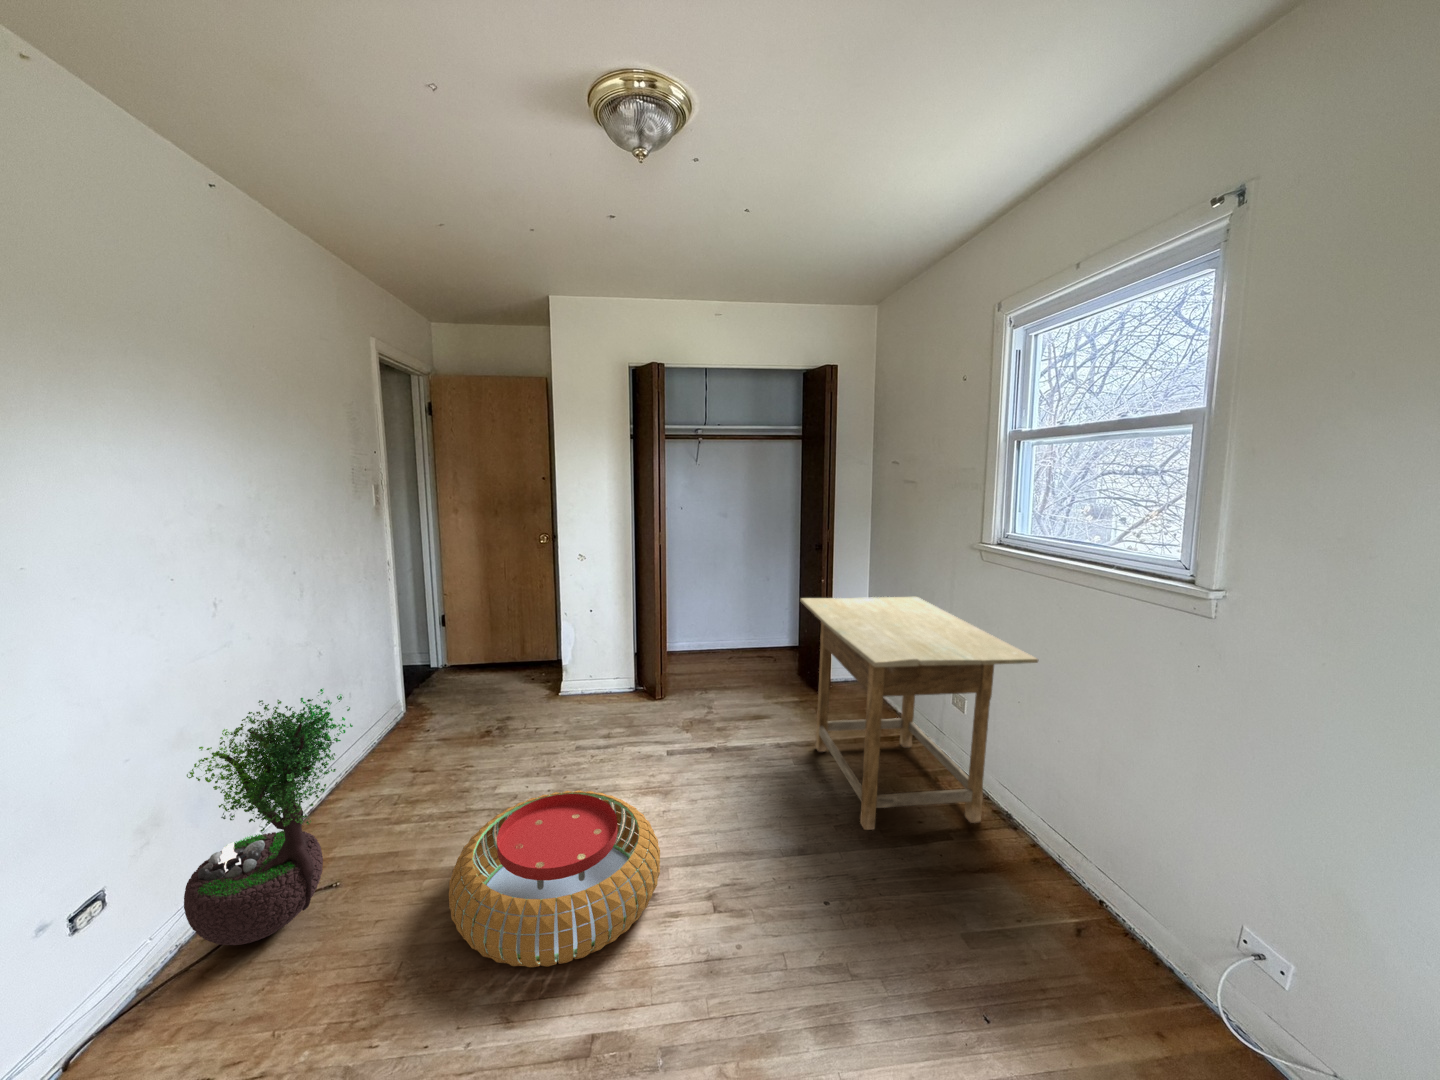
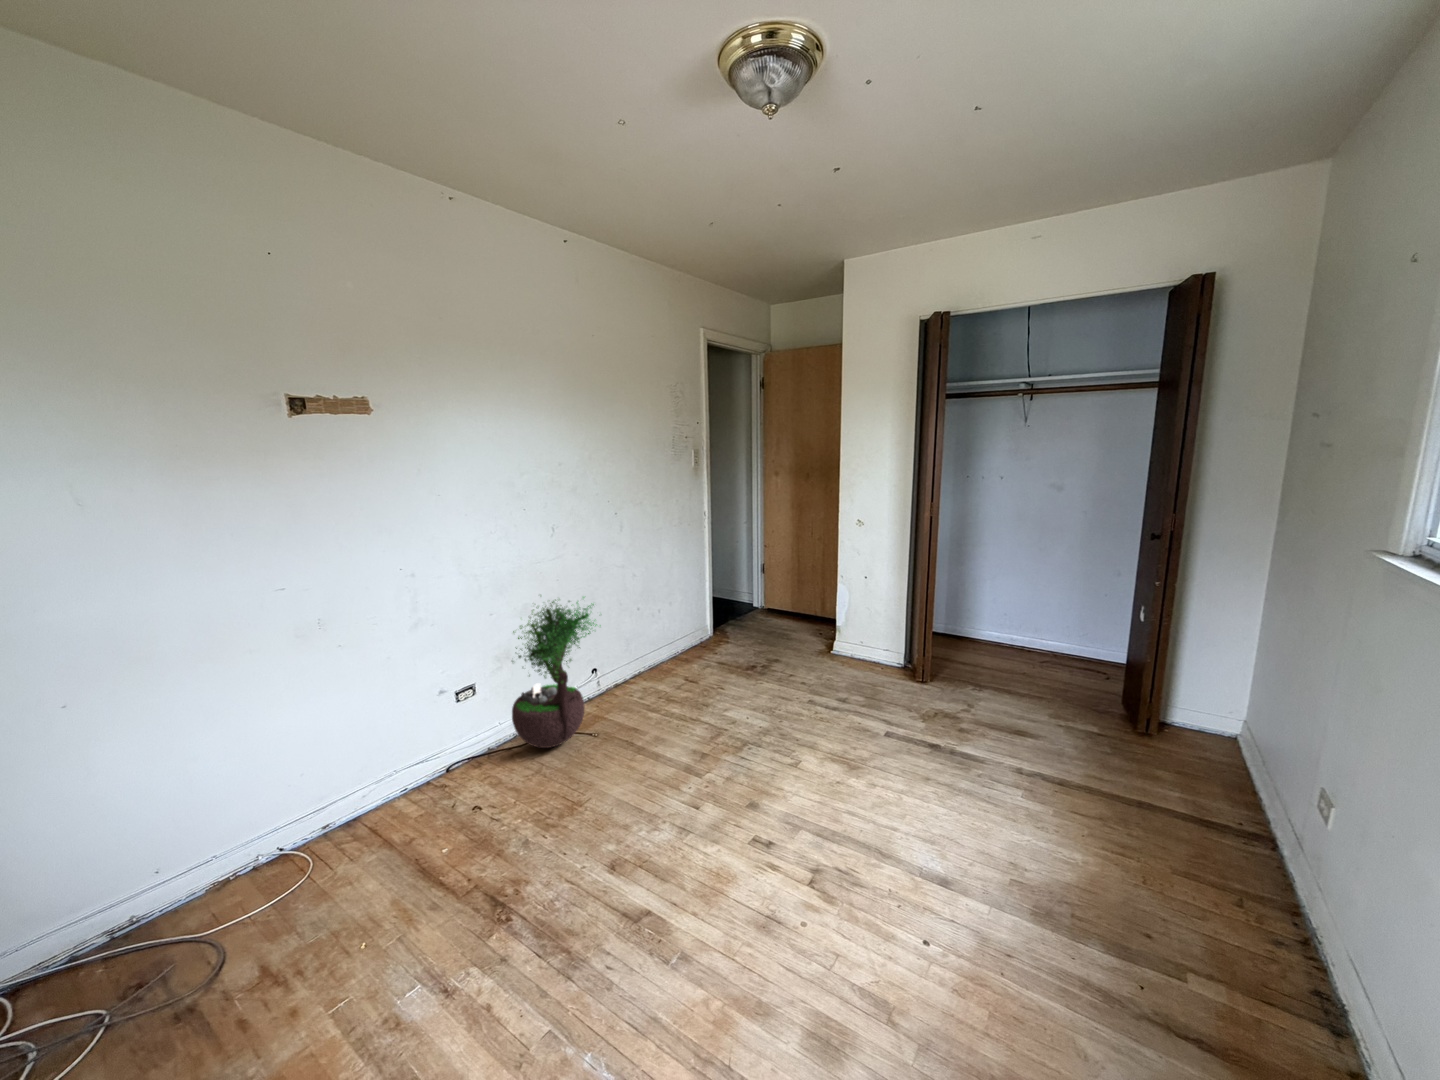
desk: present [800,597,1039,830] -> none [1044,595,1418,994]
pouf: present [448,790,660,967] -> none [618,721,793,858]

